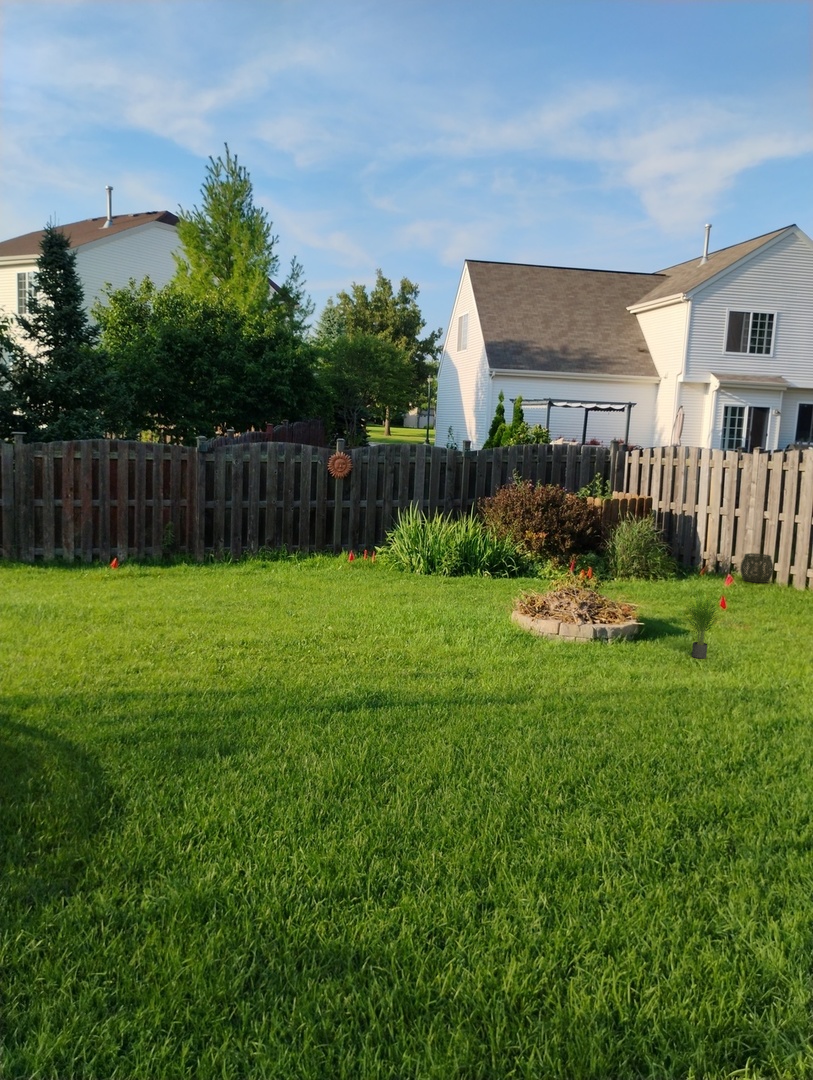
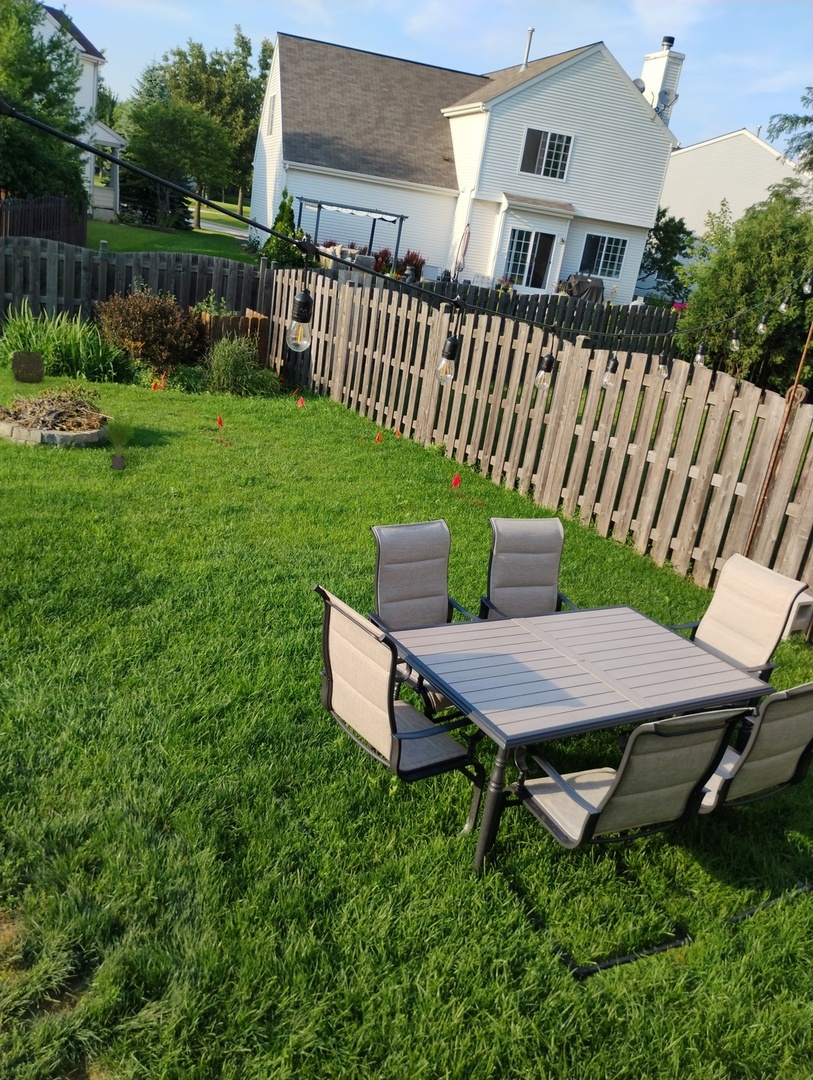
woven basket: present [740,553,773,583] -> present [12,351,45,382]

